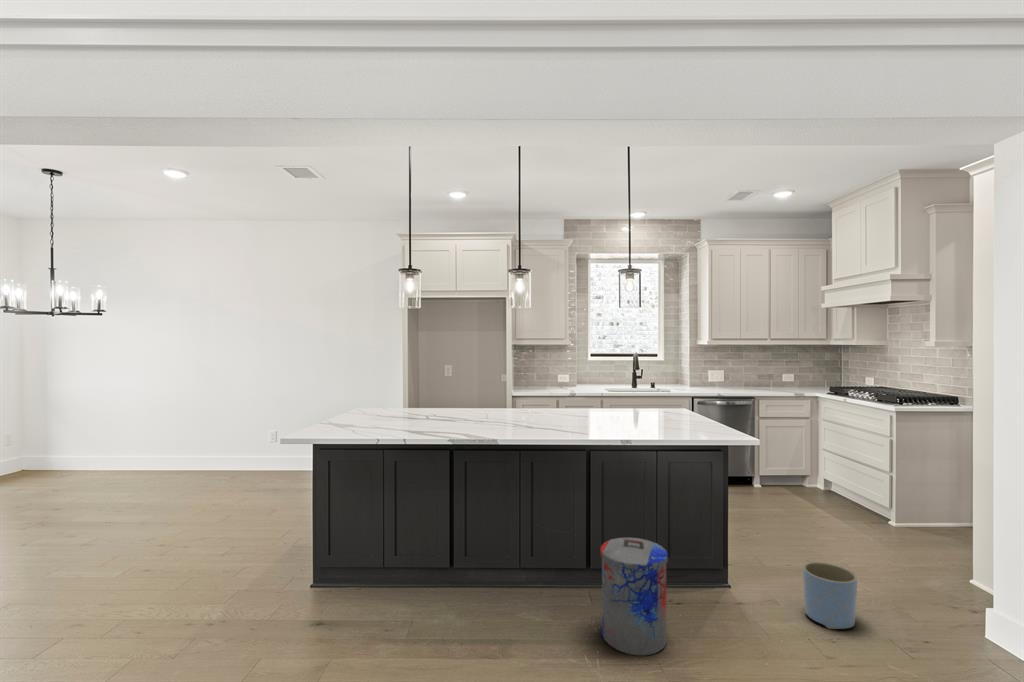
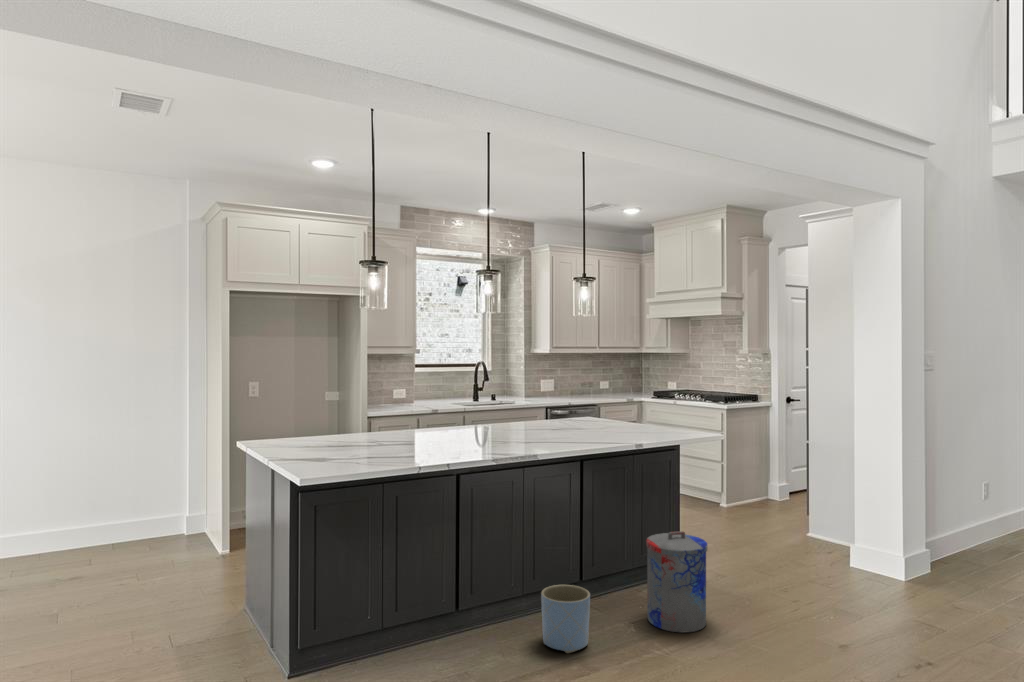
planter: present [803,562,857,629] -> present [541,585,590,653]

